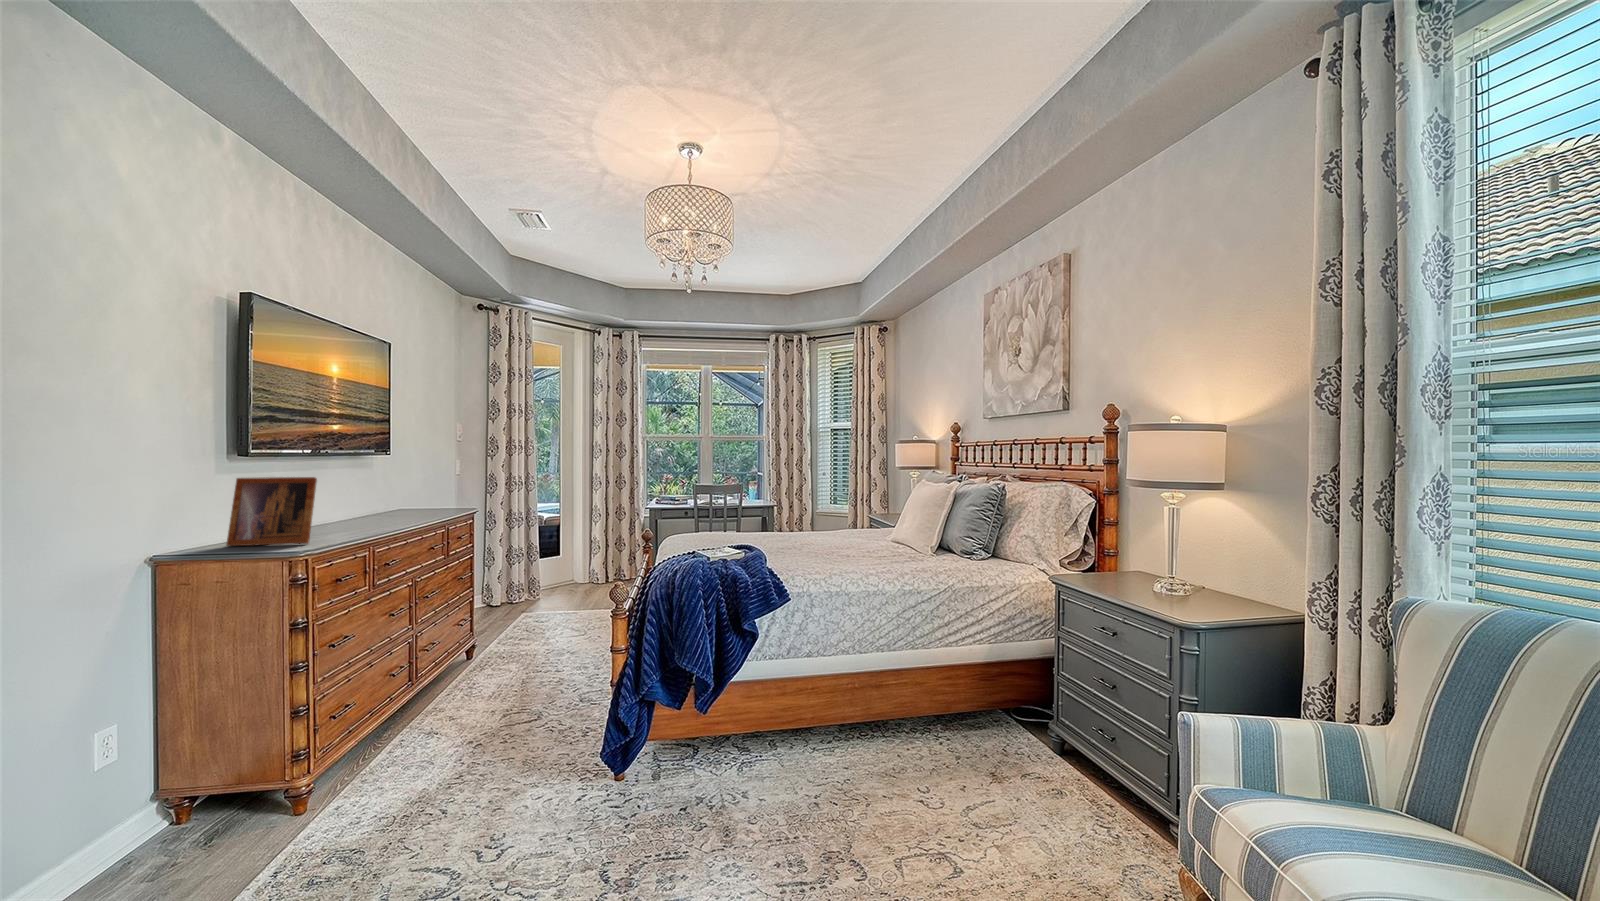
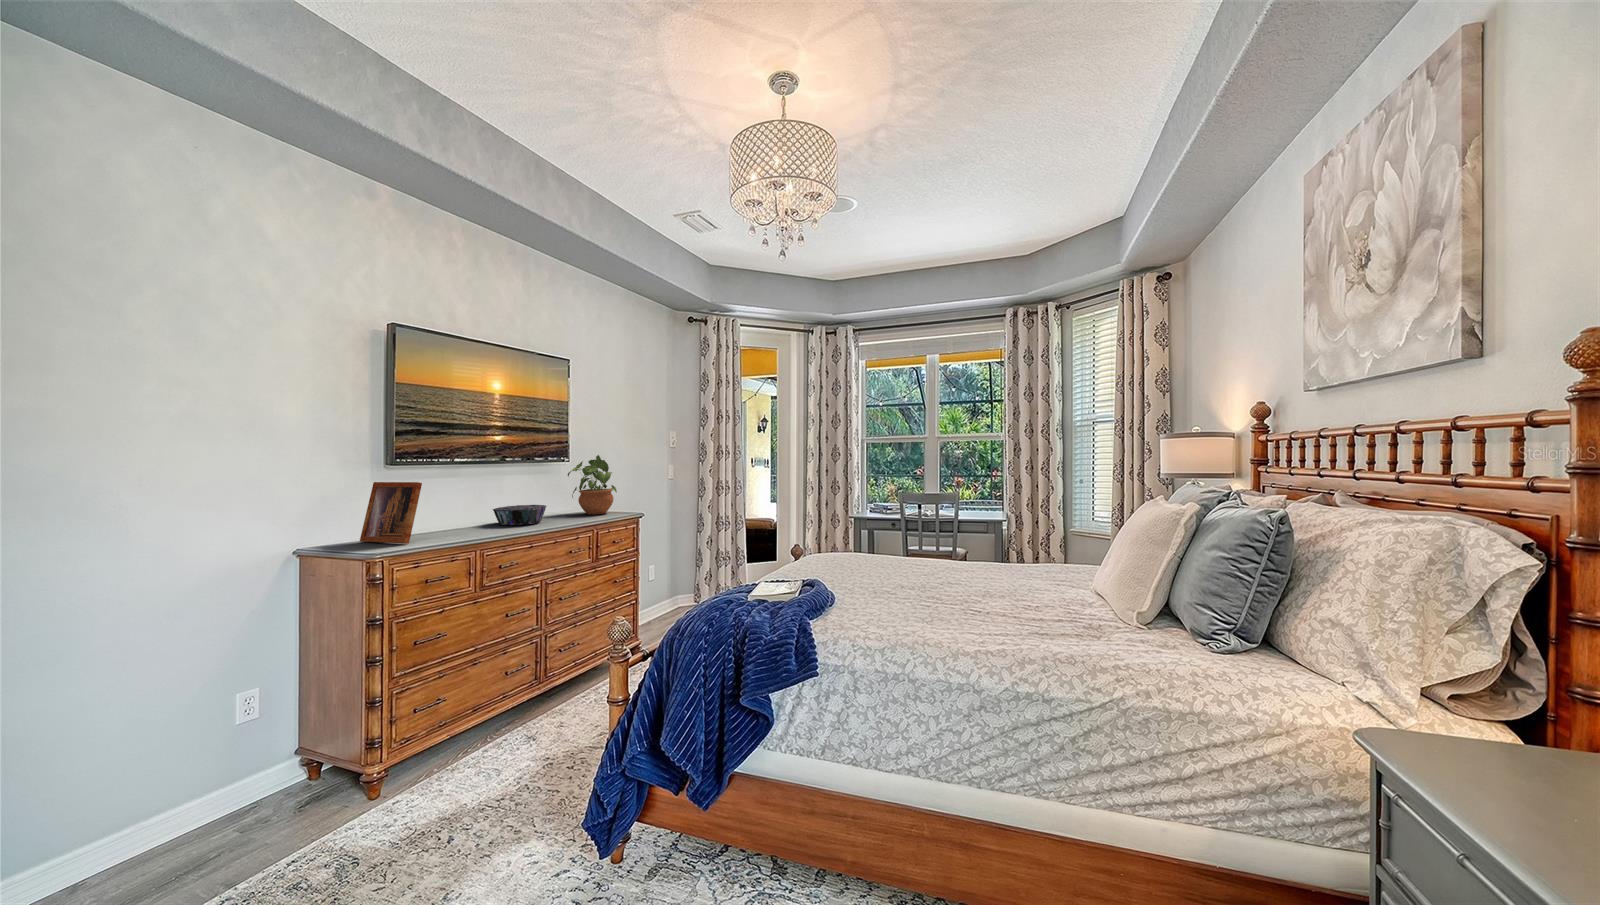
potted plant: none [383,453,443,518] -> present [568,455,617,514]
decorative bowl: none [328,507,394,528] -> present [493,505,547,525]

